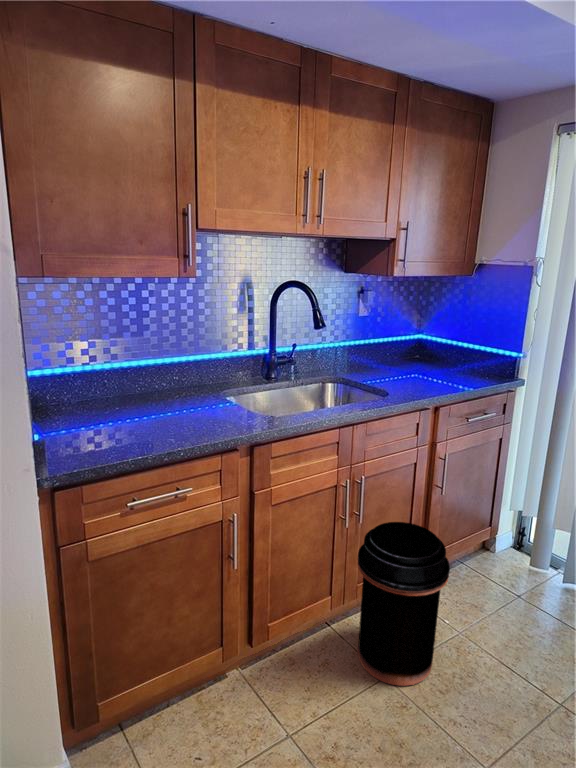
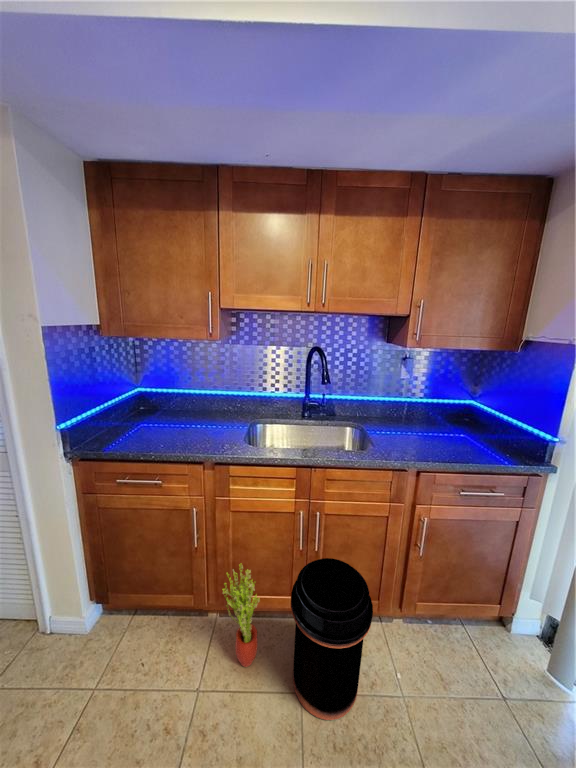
potted plant: none [280,567,336,692] -> present [223,565,260,667]

